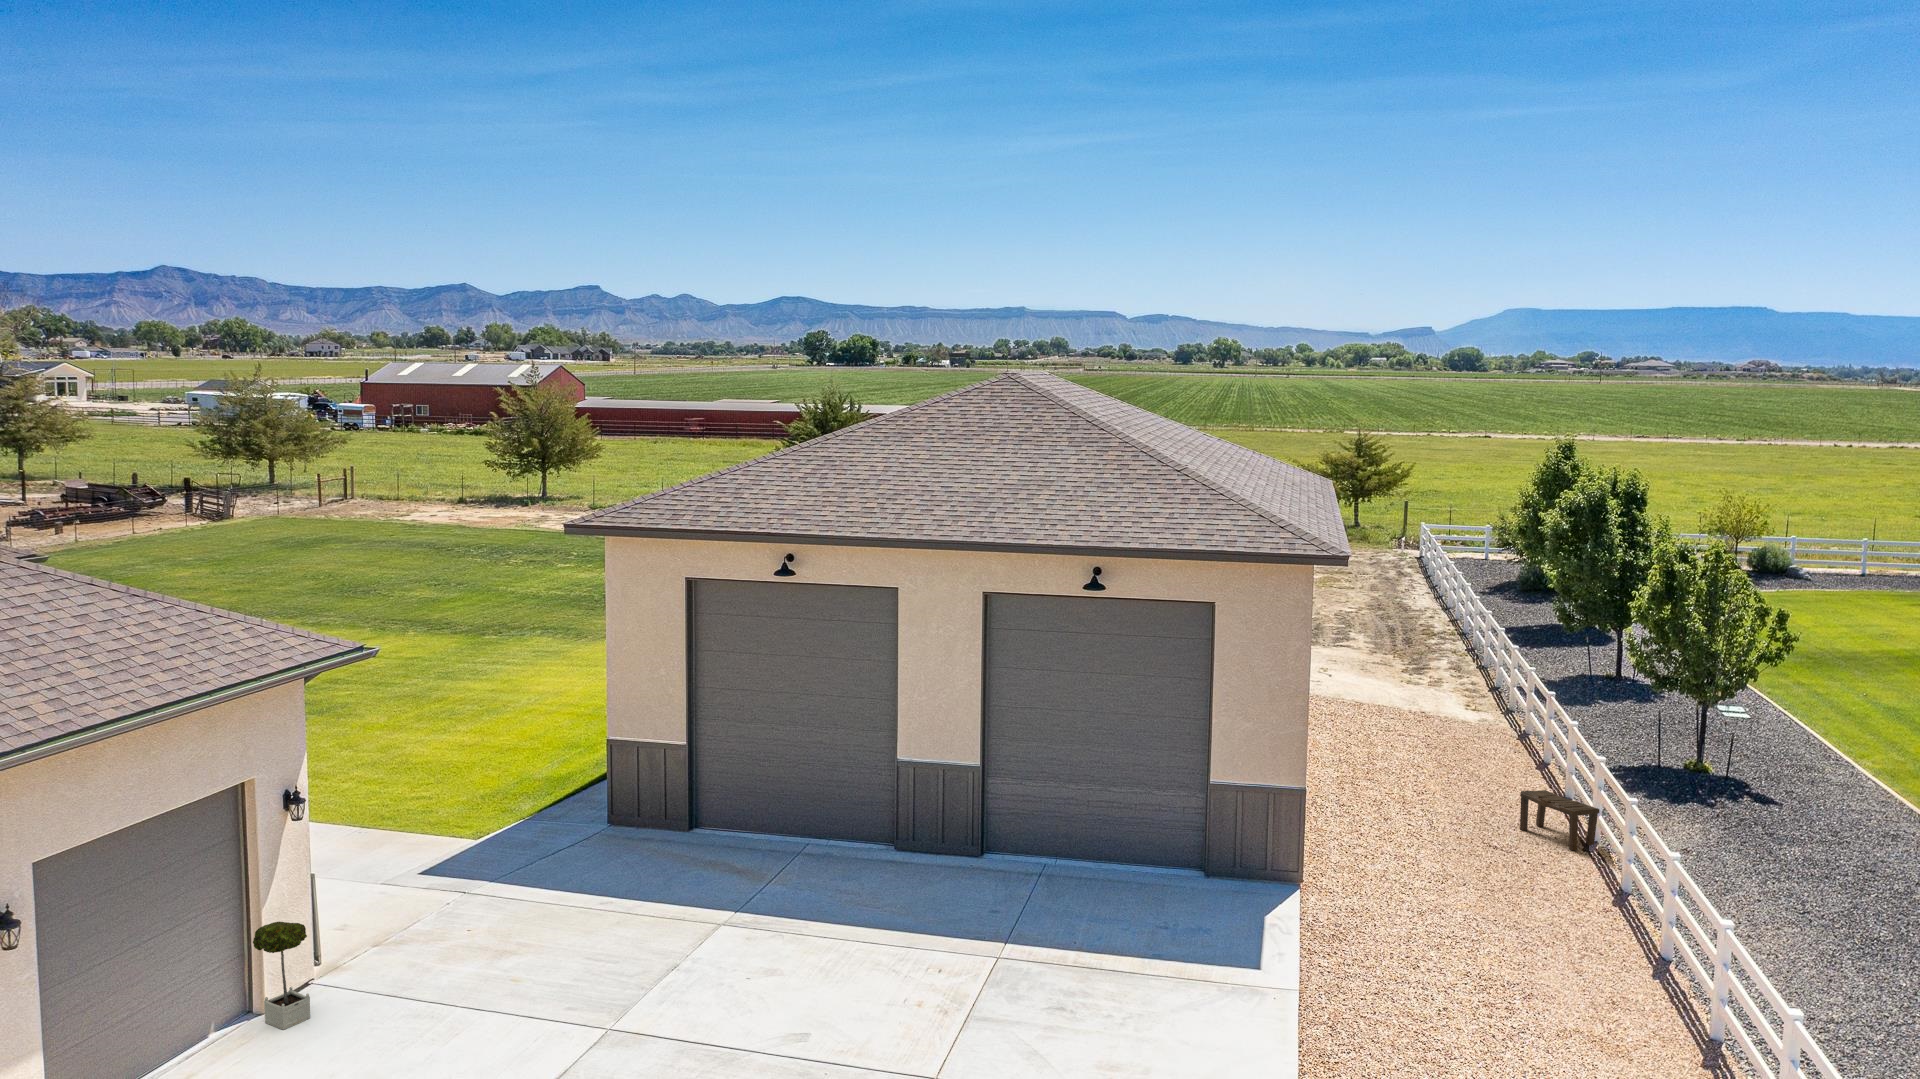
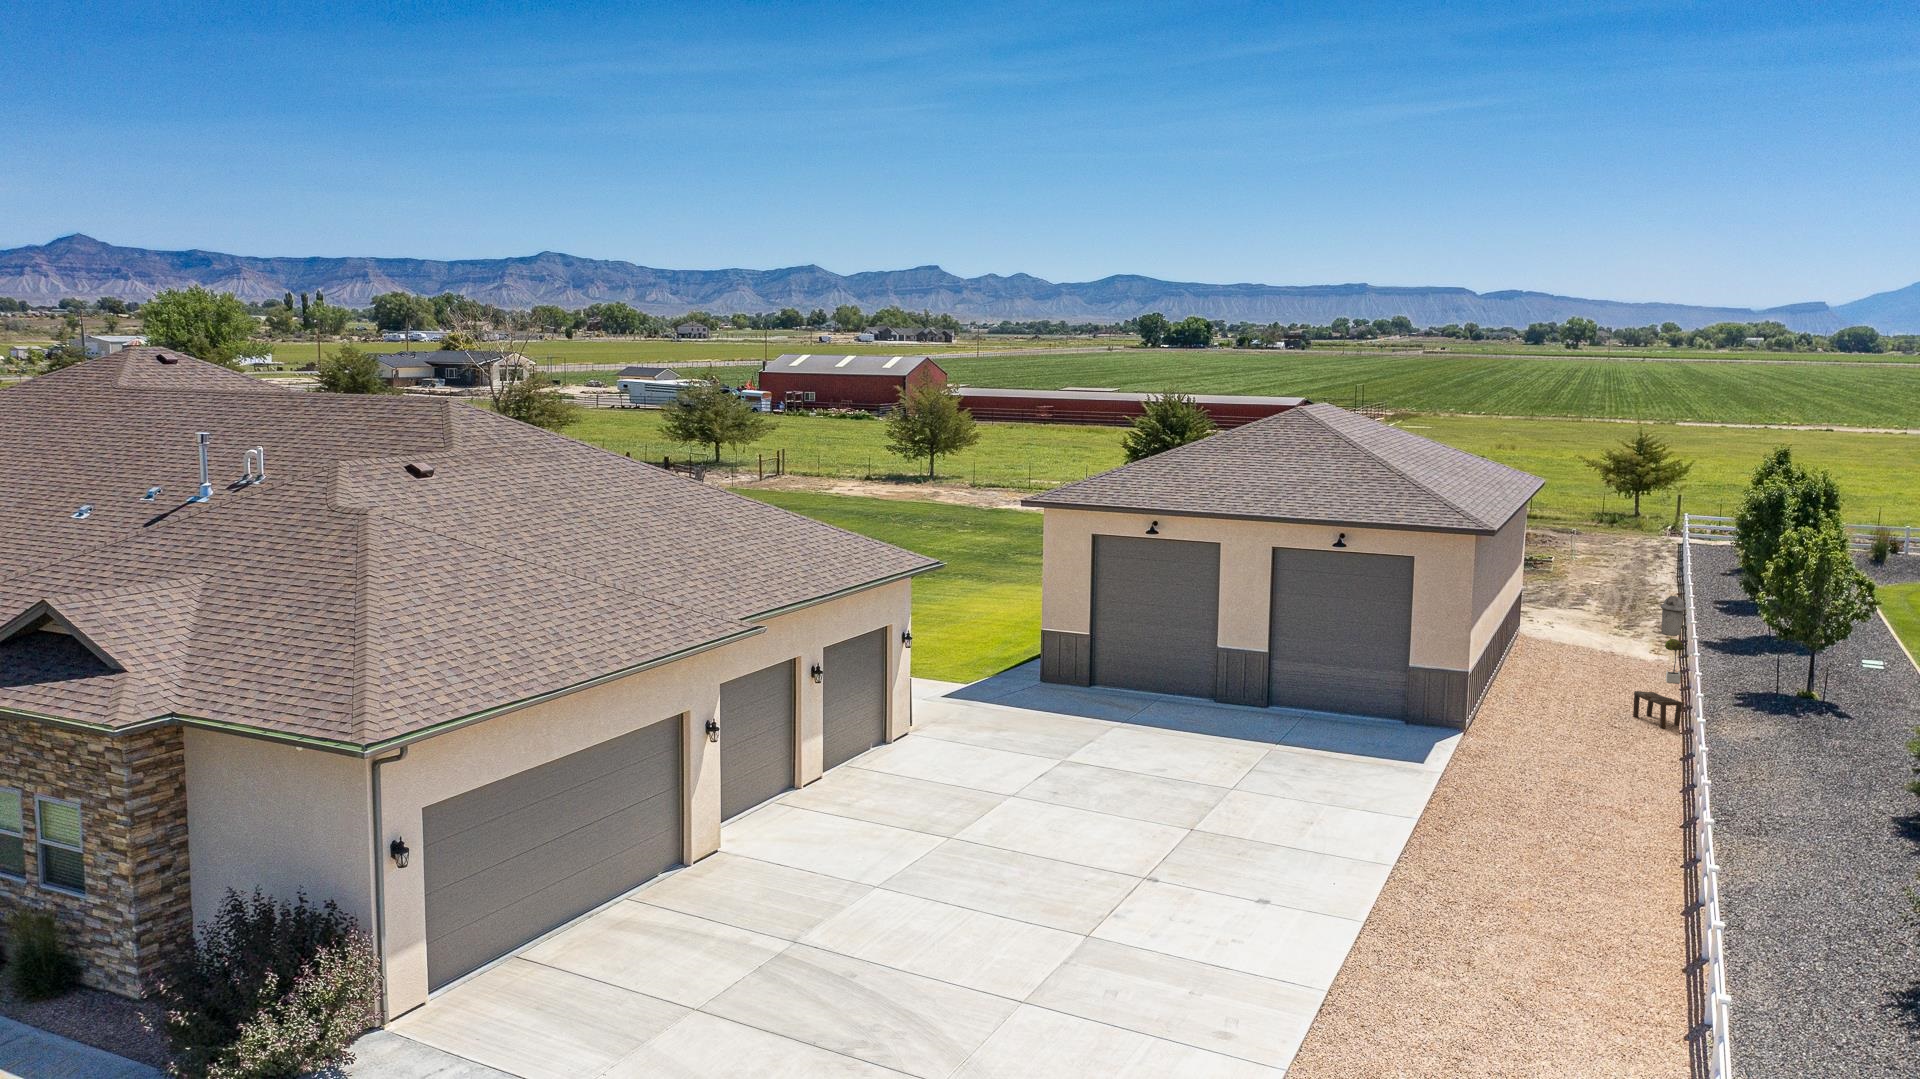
trash can: none [1465,629,1496,680] -> present [1661,596,1686,635]
potted tree: present [253,922,310,1030] -> present [1665,638,1685,684]

